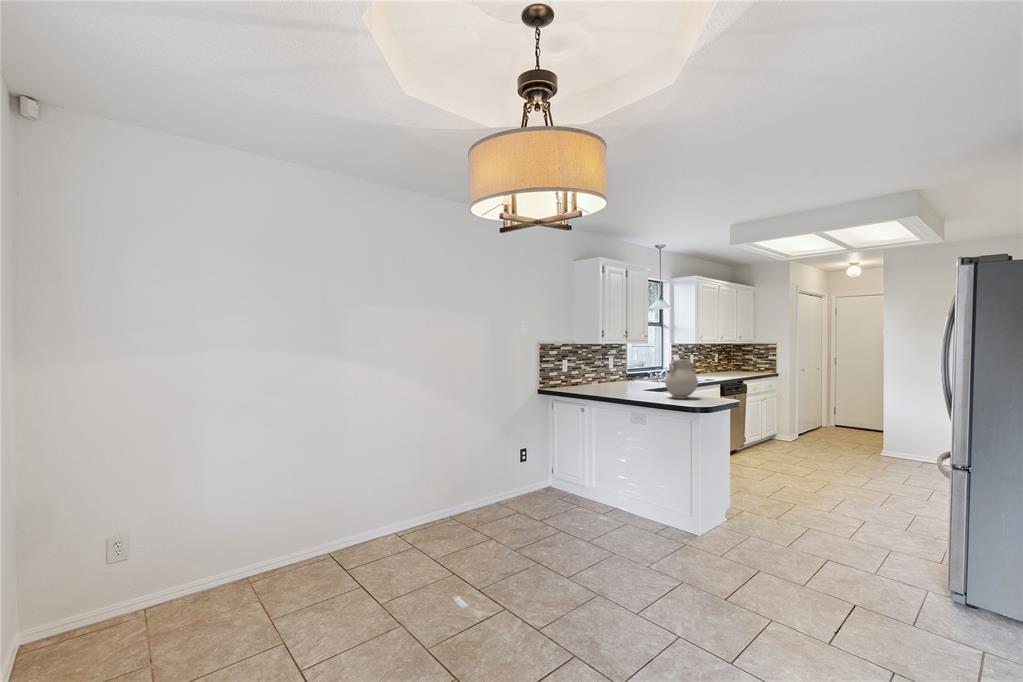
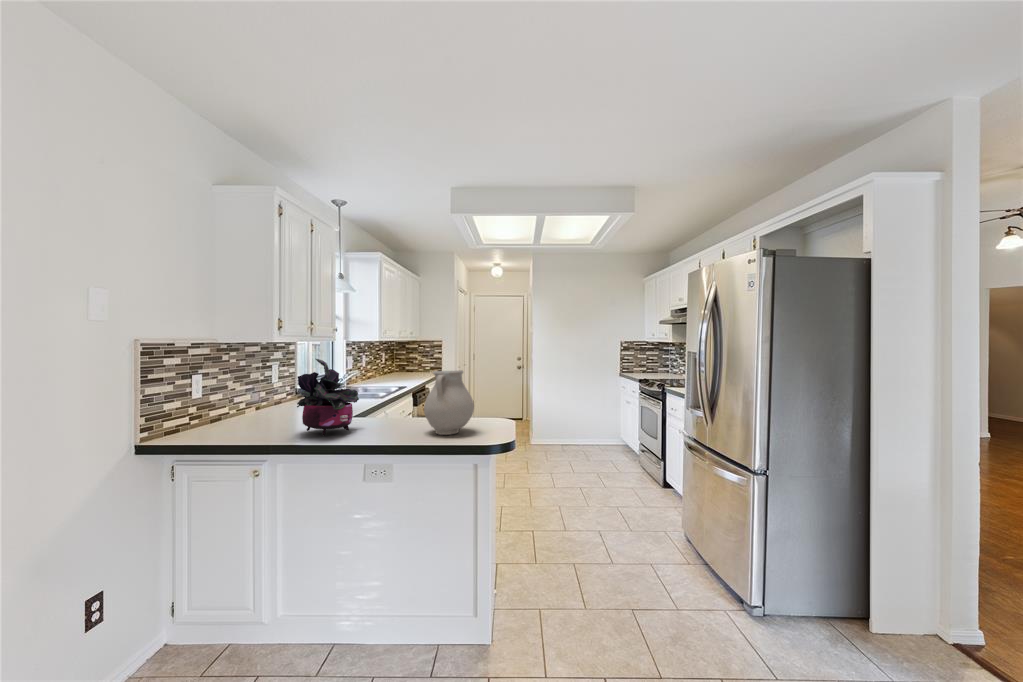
potted plant: none [600,352,636,393] -> present [297,359,359,435]

